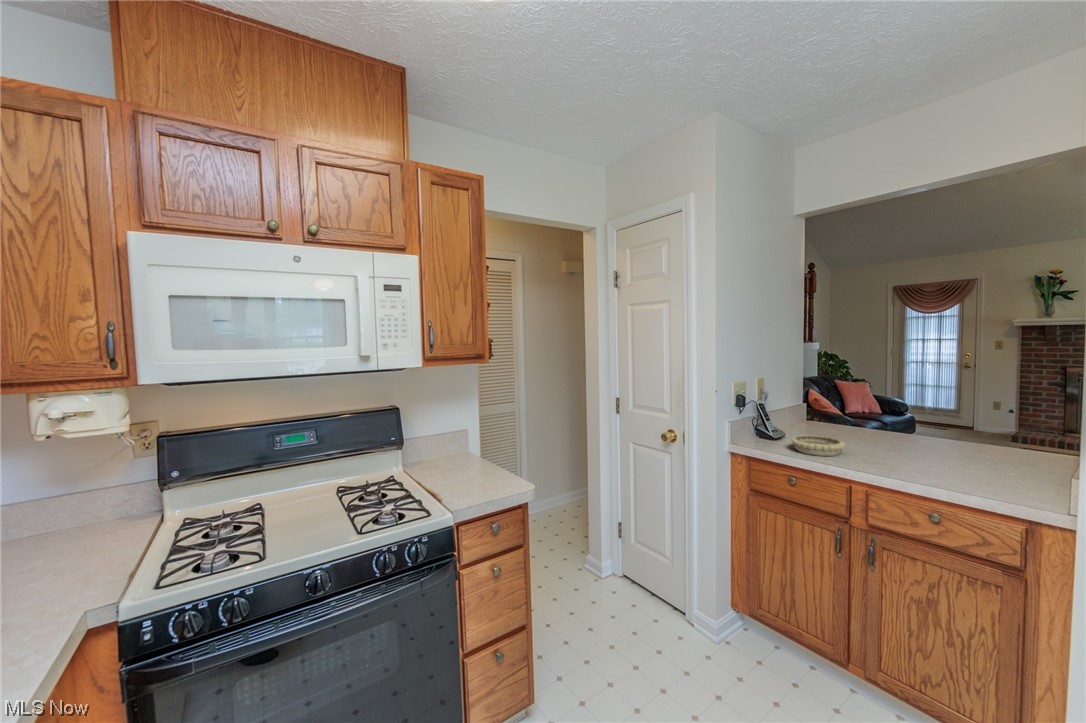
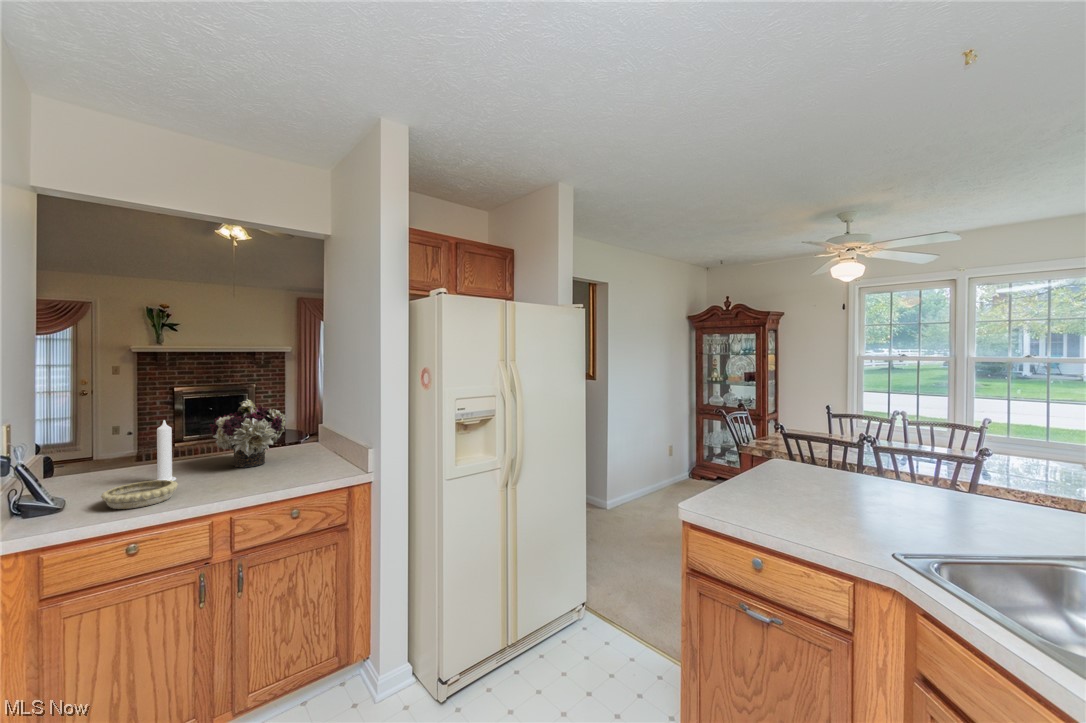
flower arrangement: none [910,381,1002,458] -> present [210,399,286,468]
candle: none [848,390,867,446] -> present [156,420,176,481]

